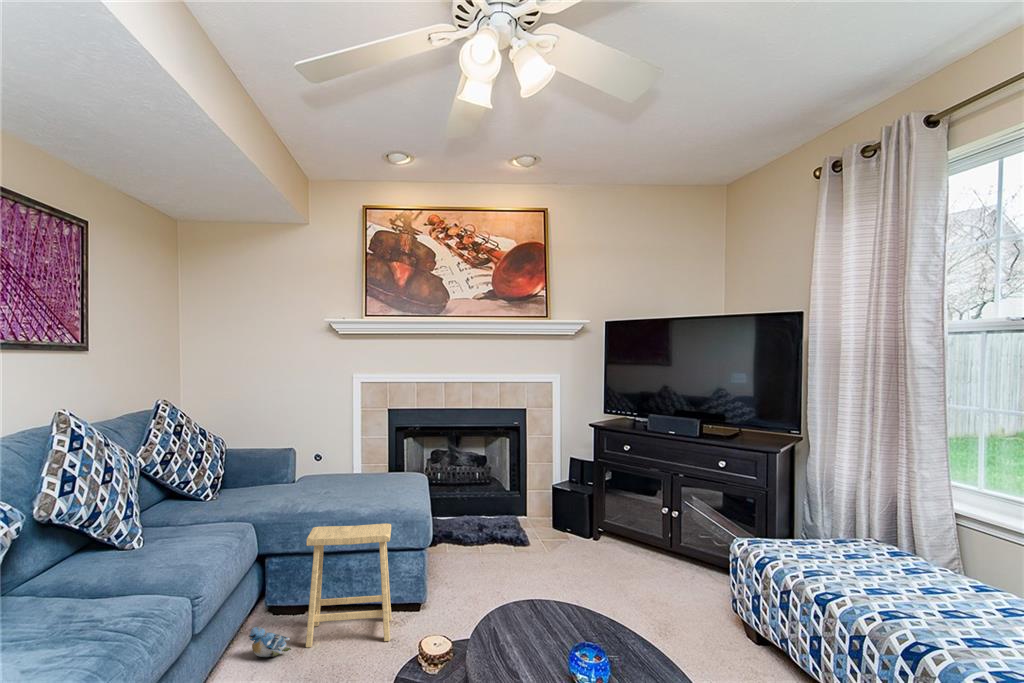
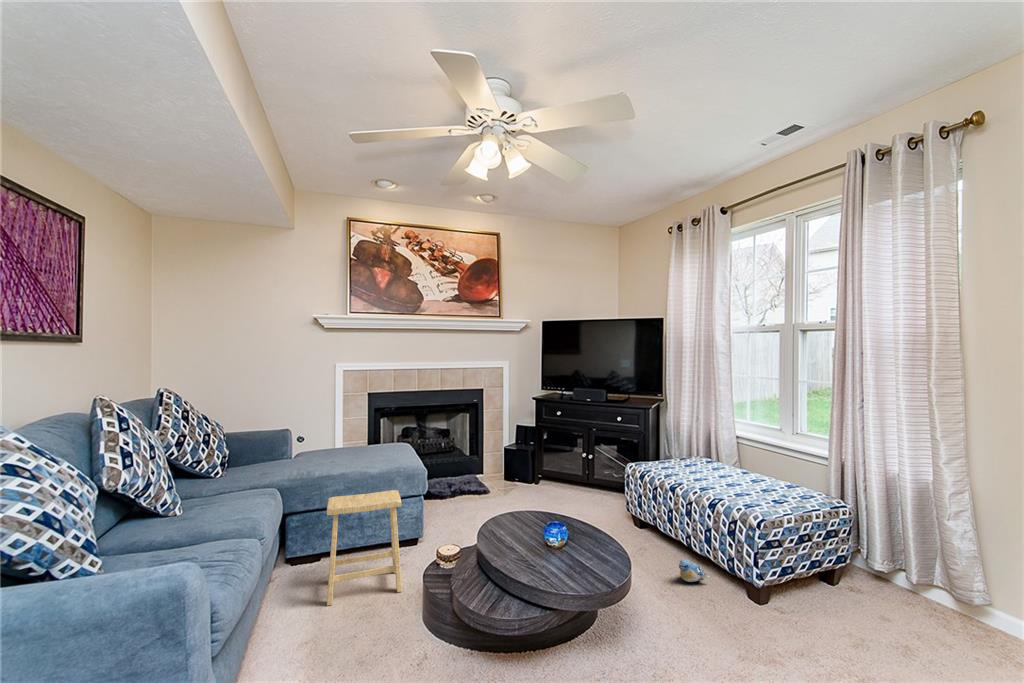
plush toy: present [249,627,291,657] -> present [679,559,710,582]

